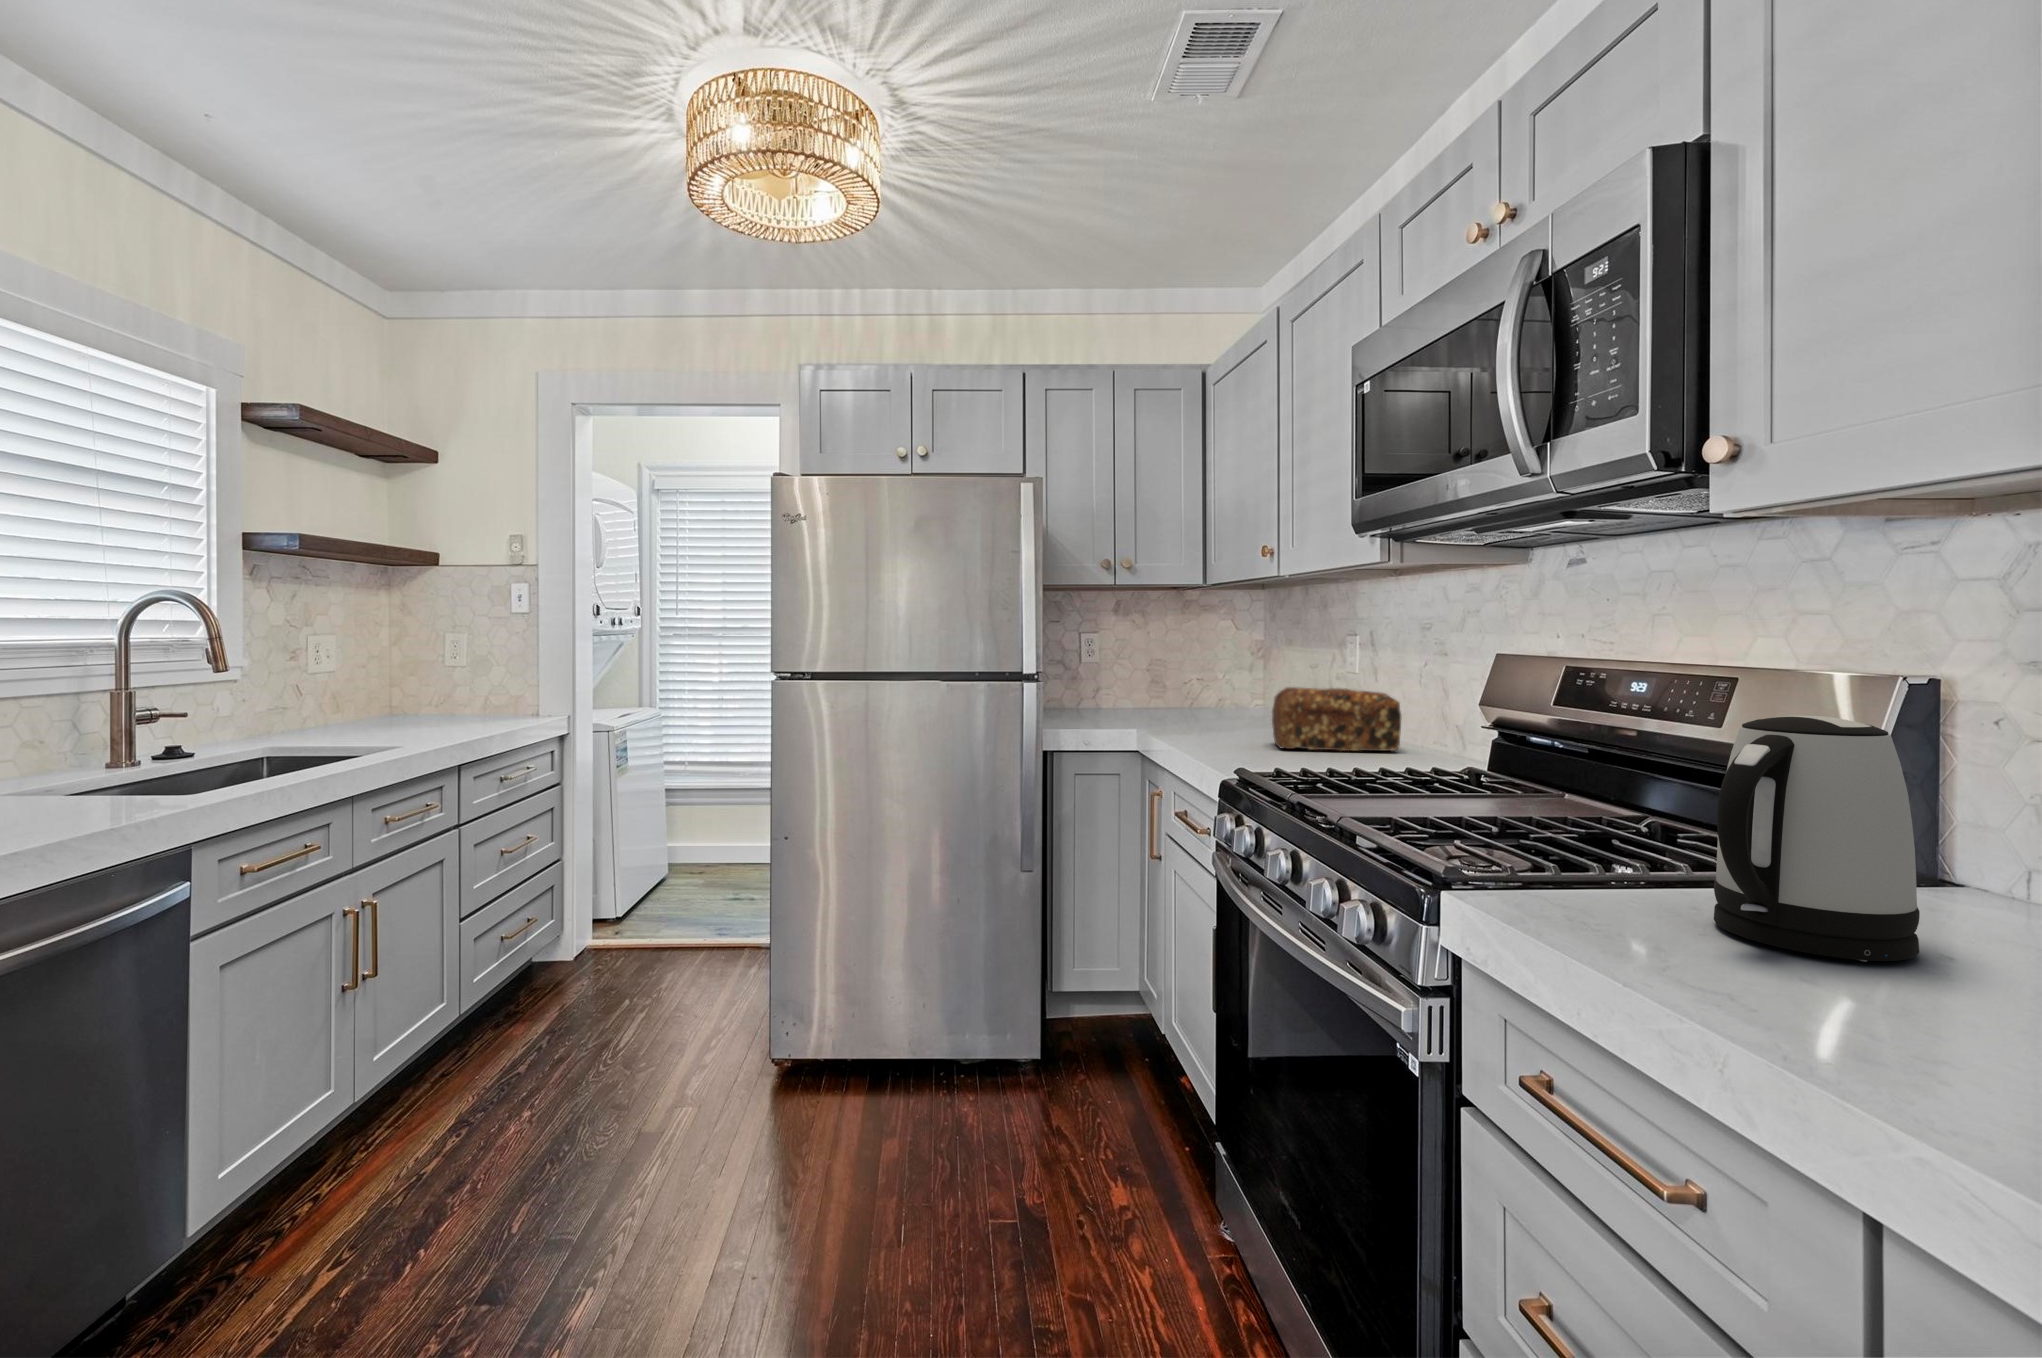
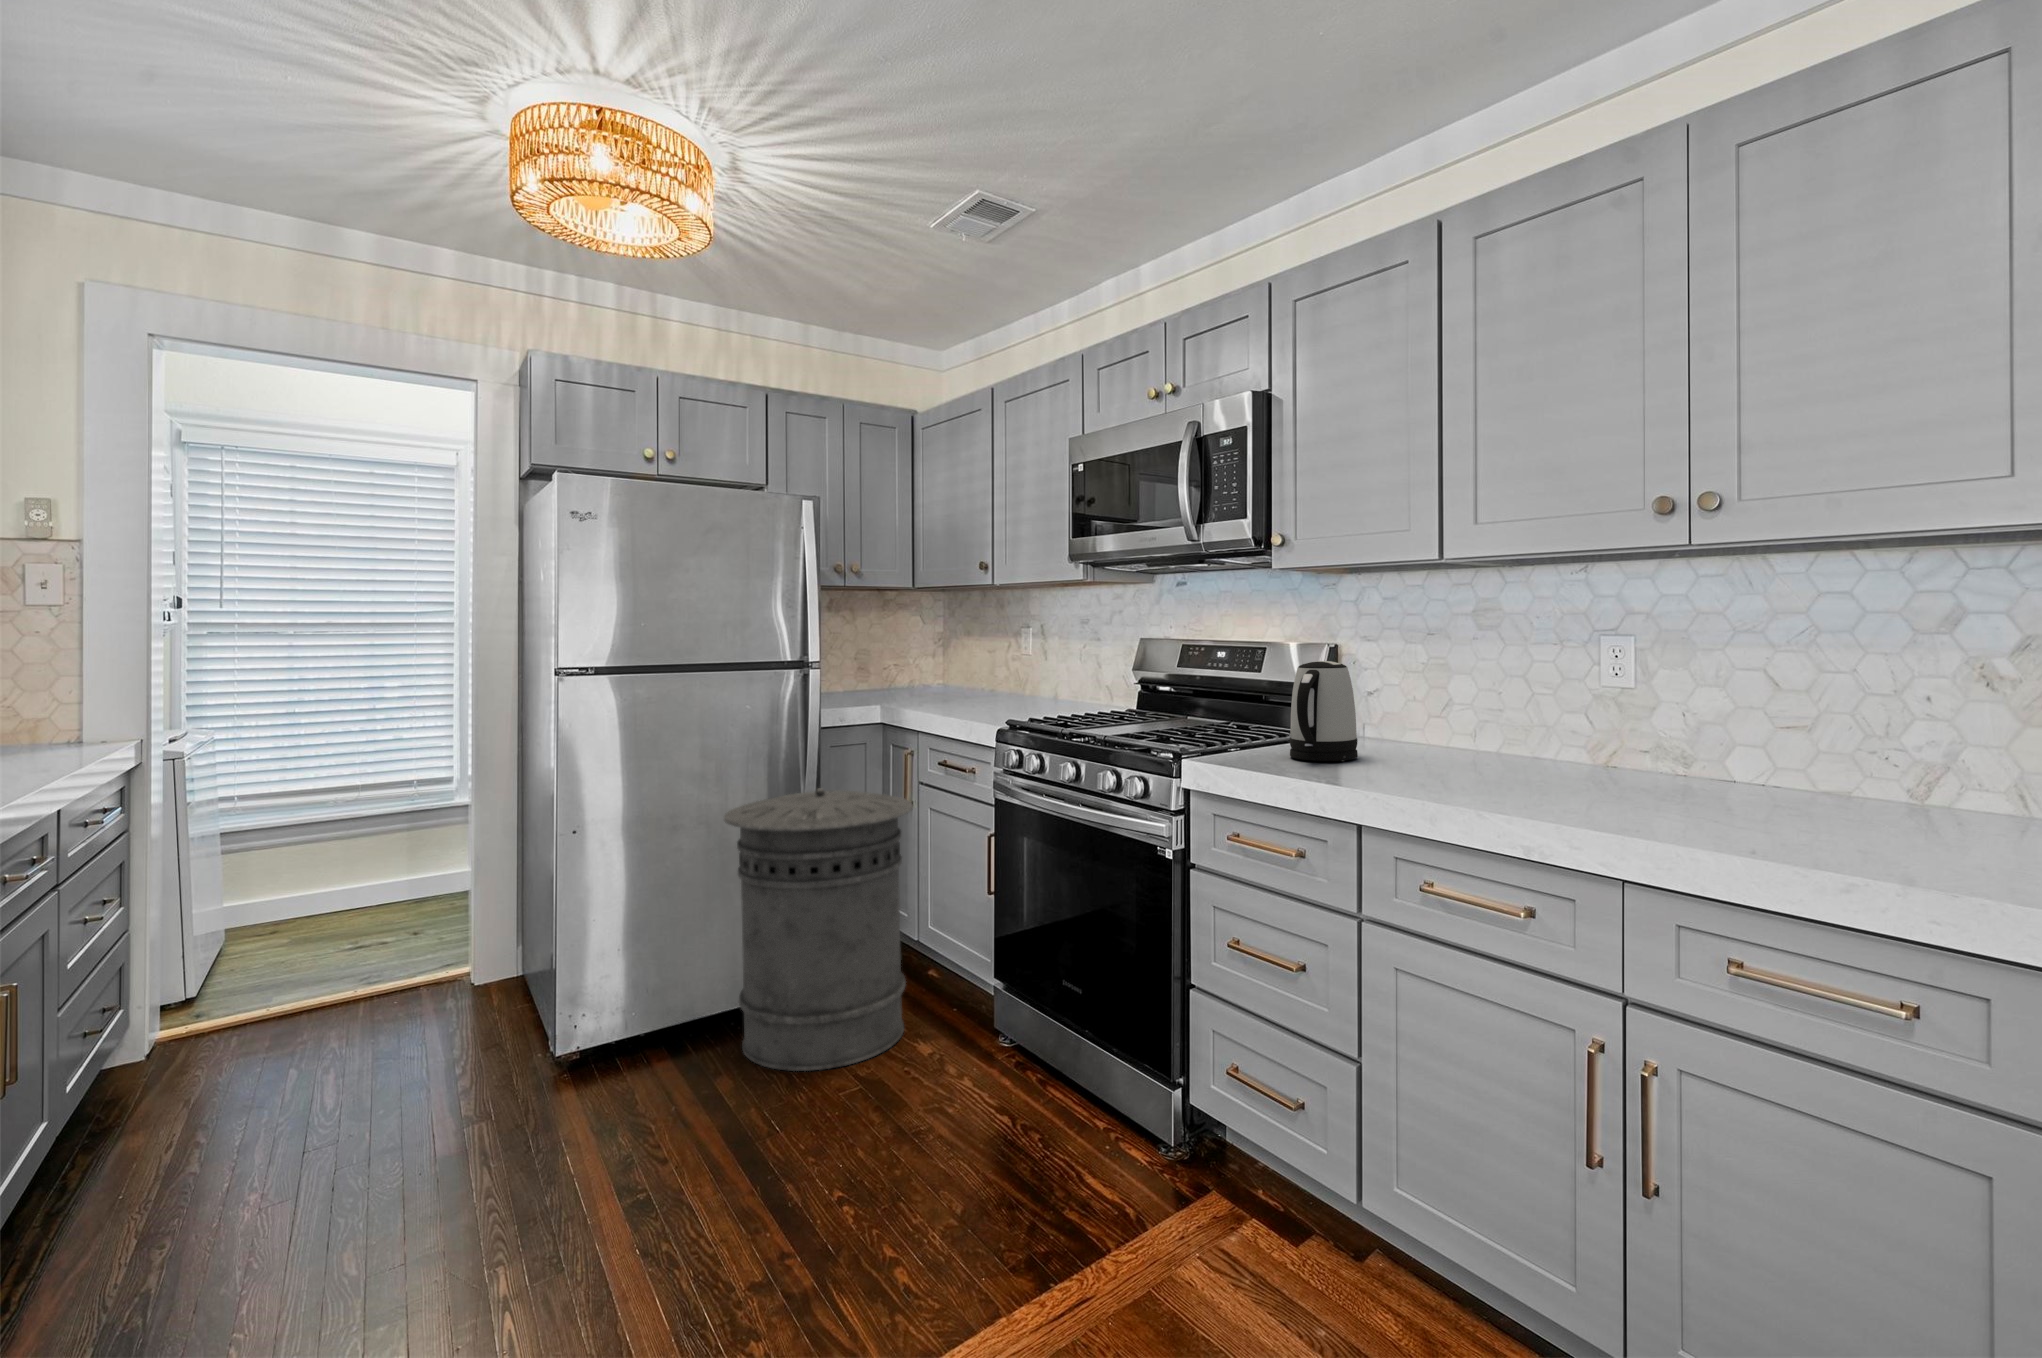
bread loaf: present [1272,687,1401,751] -> none [986,667,1075,712]
trash can: none [912,824,1140,1186] -> present [724,788,913,1071]

